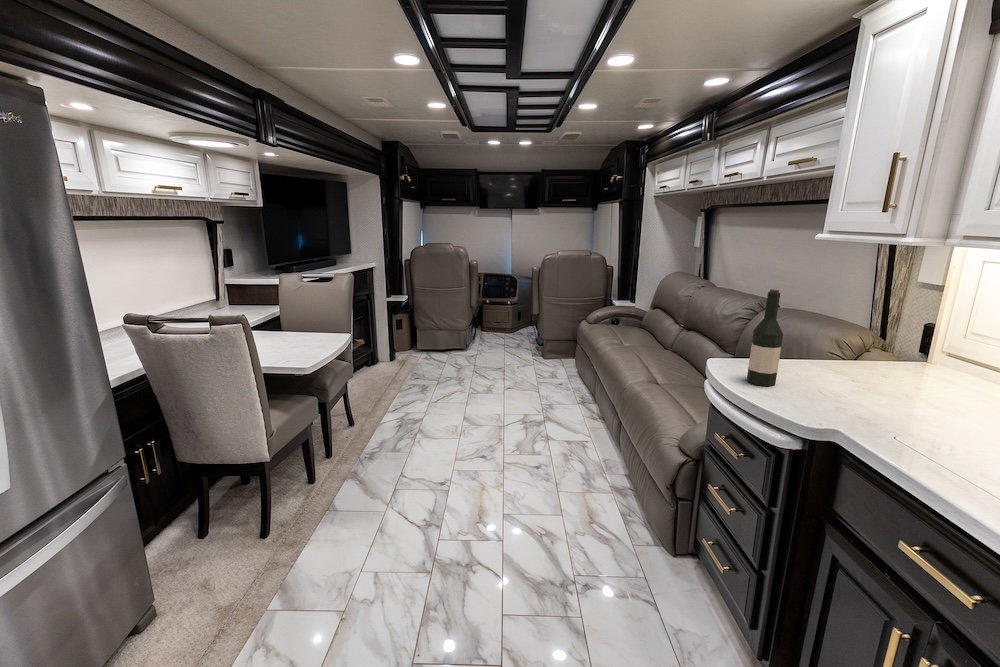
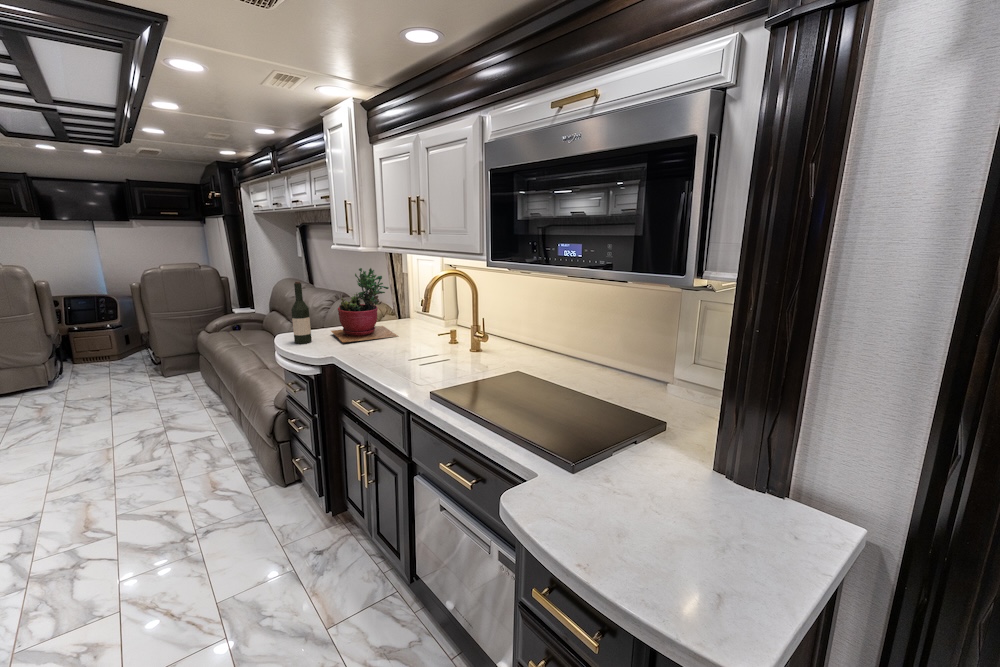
succulent plant: none [800,275,953,409] -> present [331,268,398,342]

